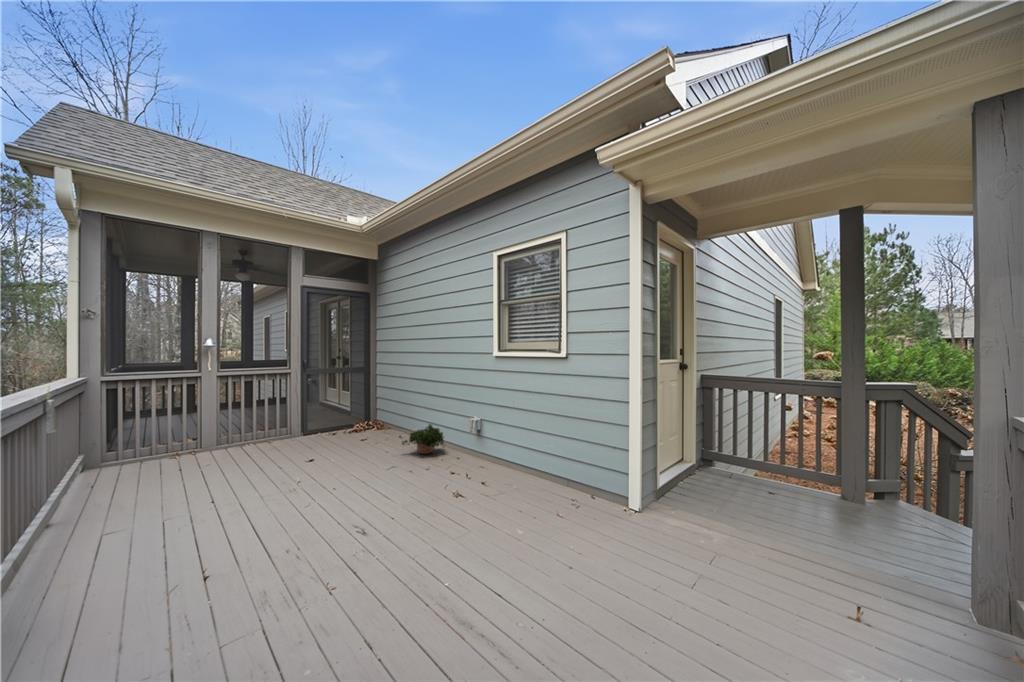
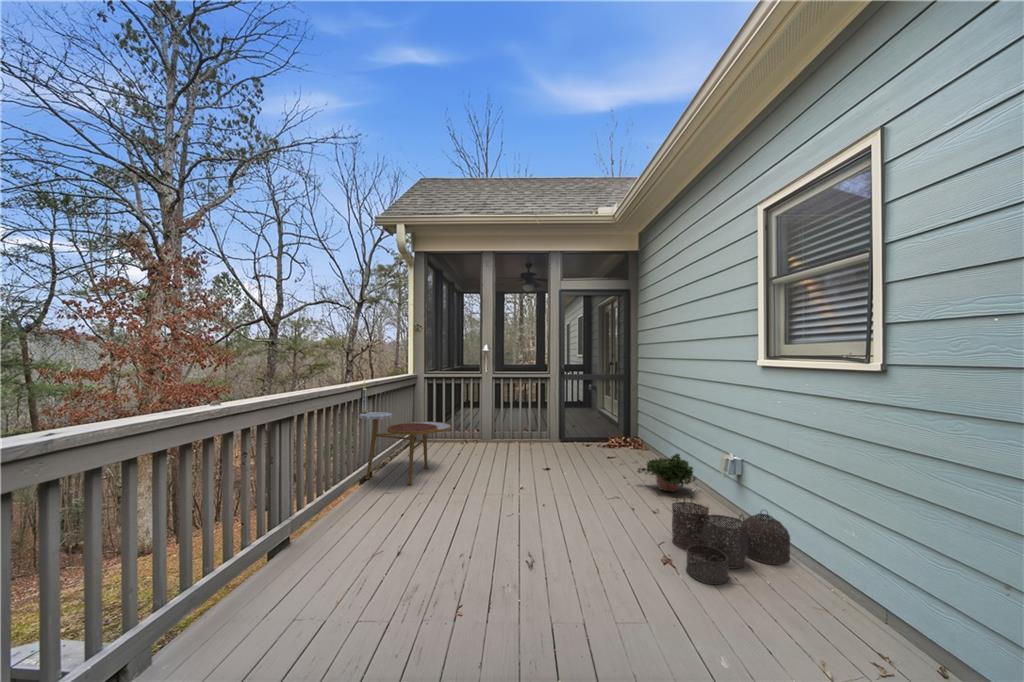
side table: none [50,433,199,526] -> present [359,412,451,485]
woven basket: none [452,447,518,500] -> present [672,496,790,584]

